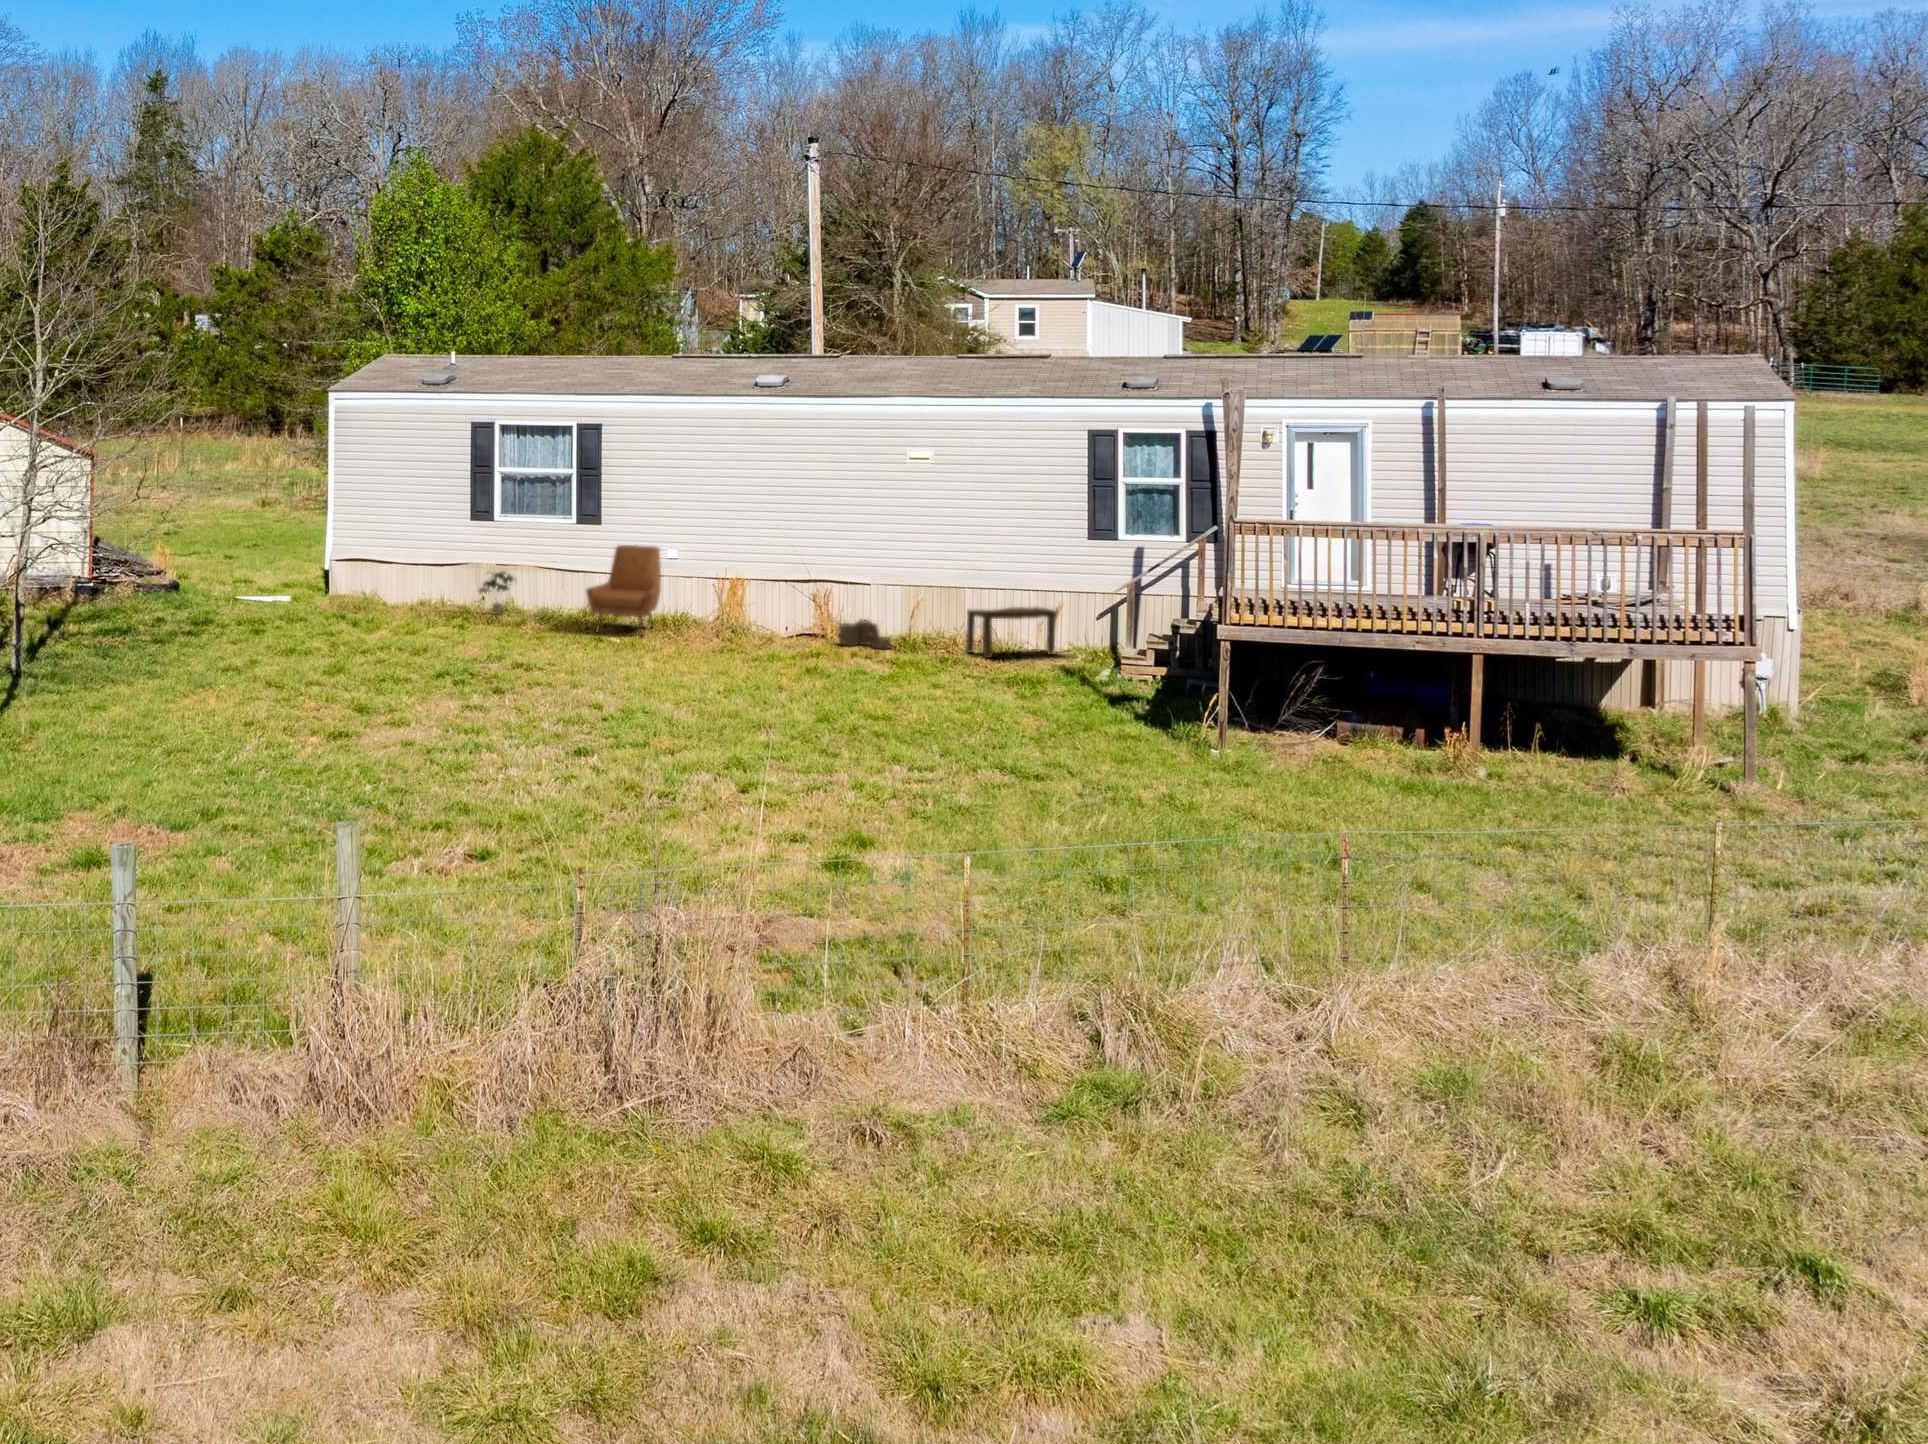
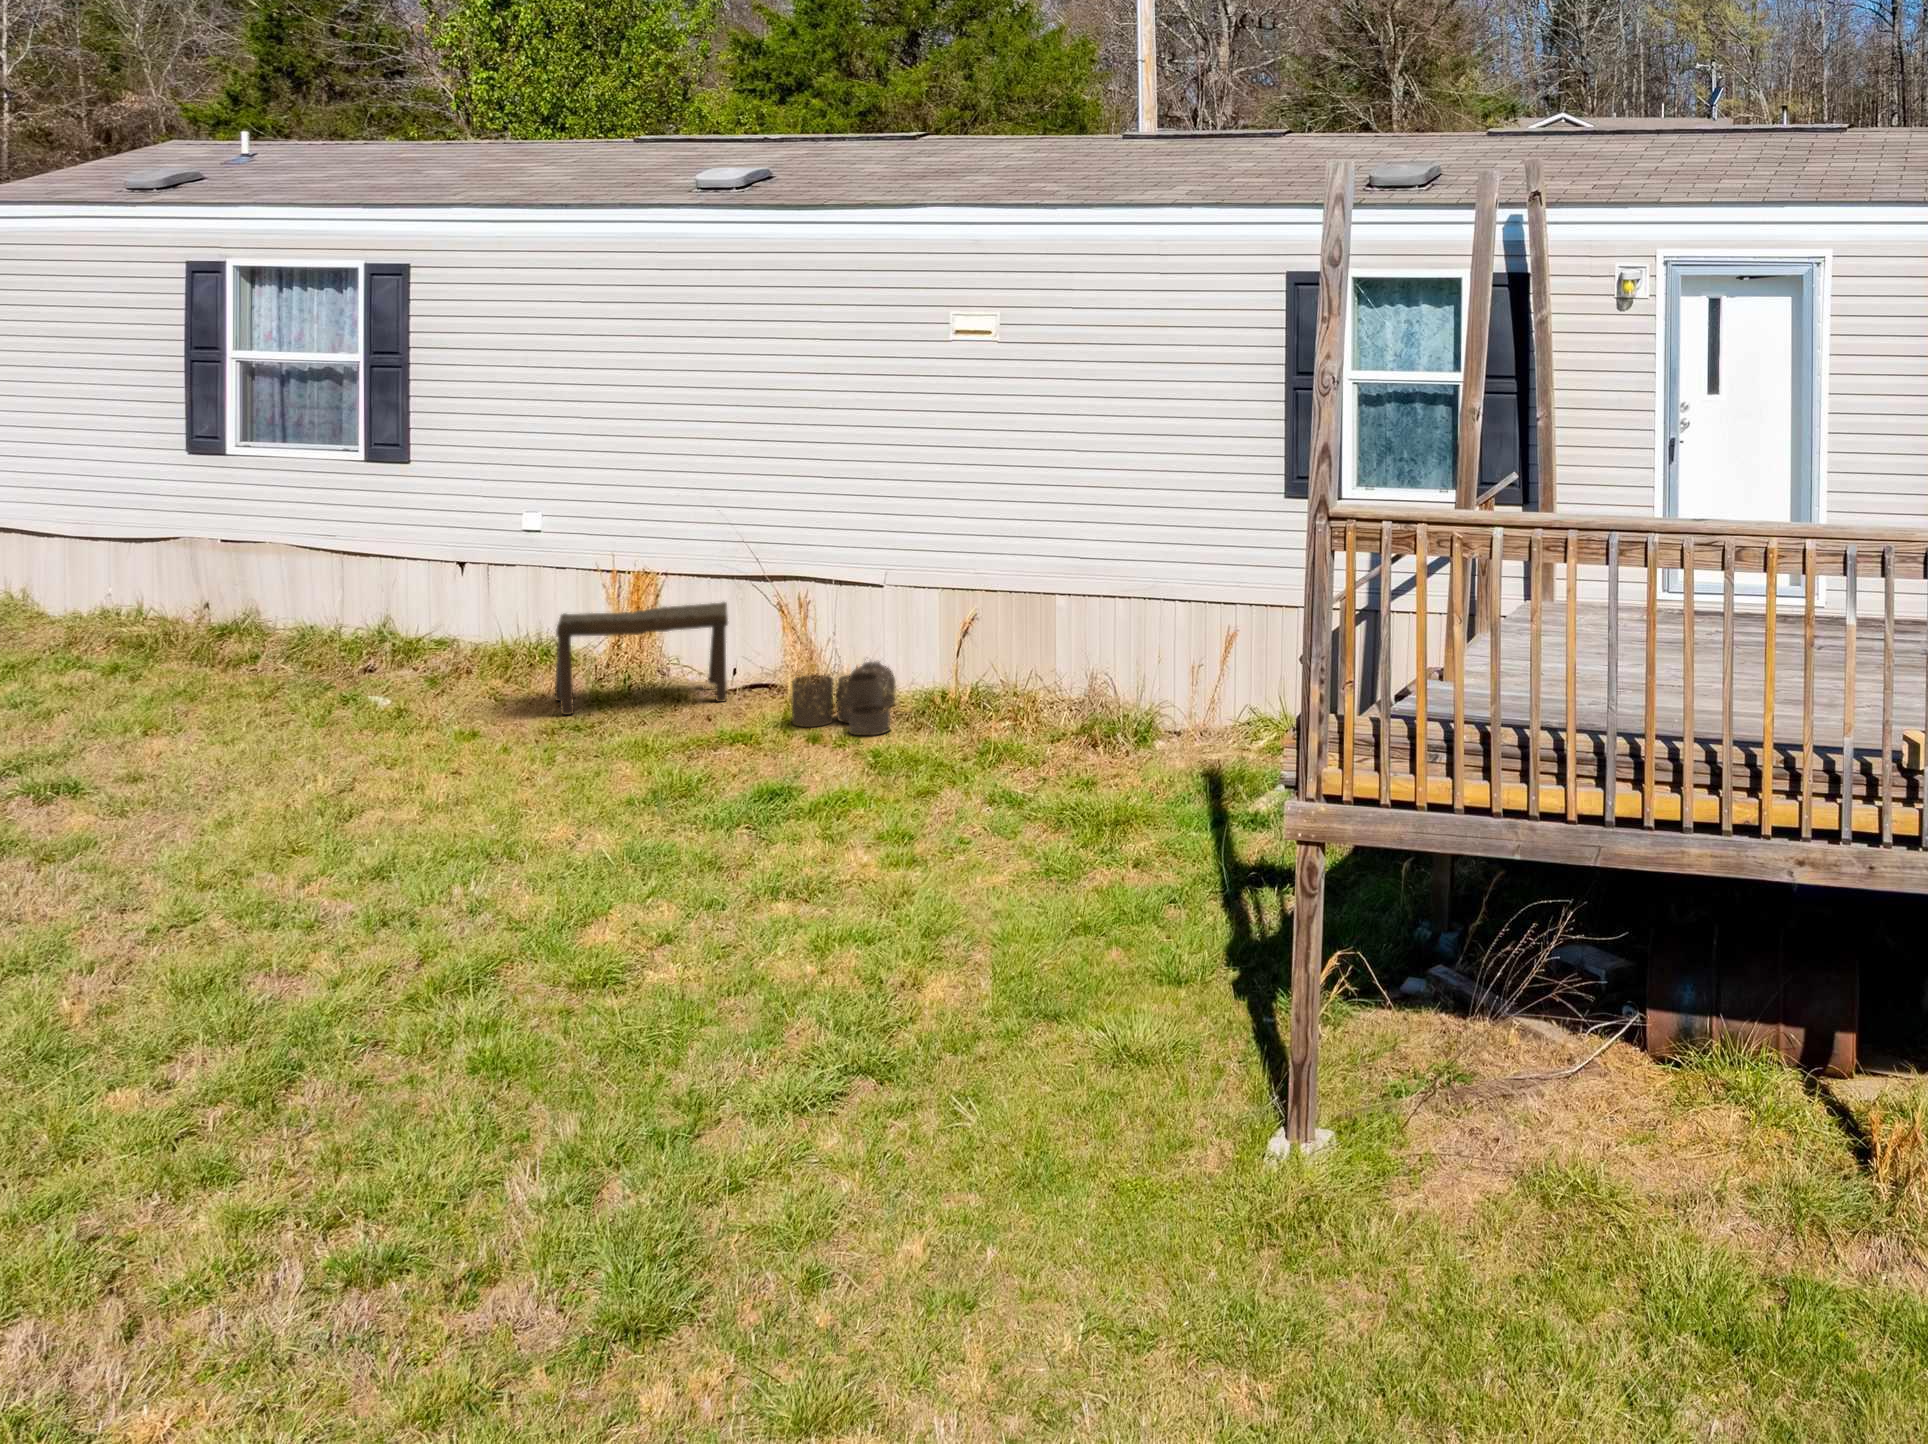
chair: present [586,545,661,634] -> none [294,506,505,706]
potted plant: present [479,572,515,615] -> none [184,557,260,647]
bench: present [966,607,1057,658] -> present [555,602,728,715]

